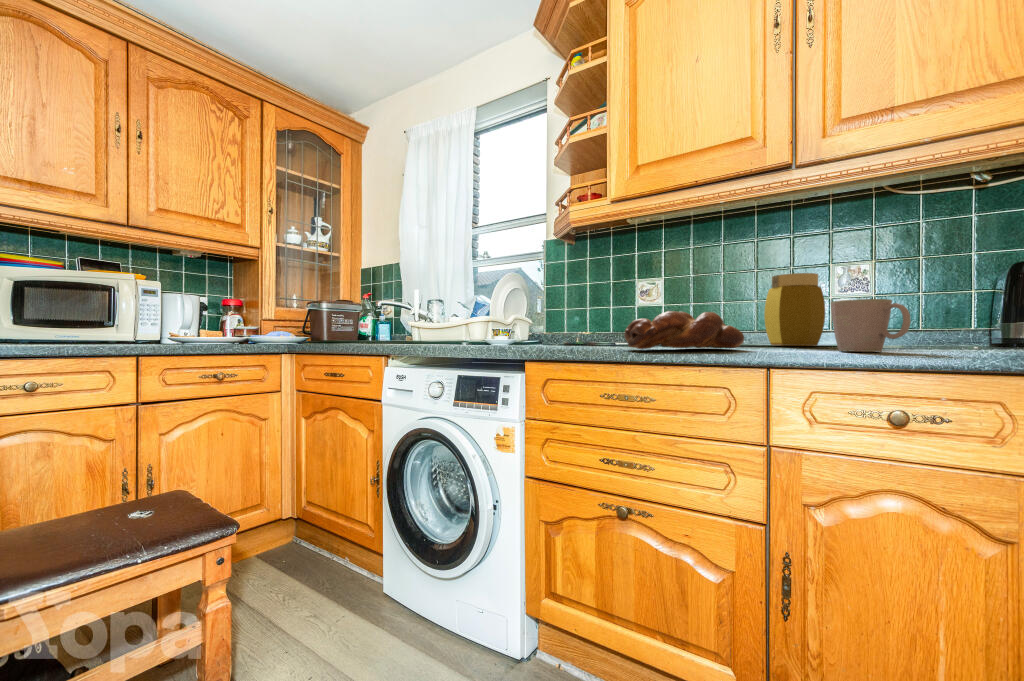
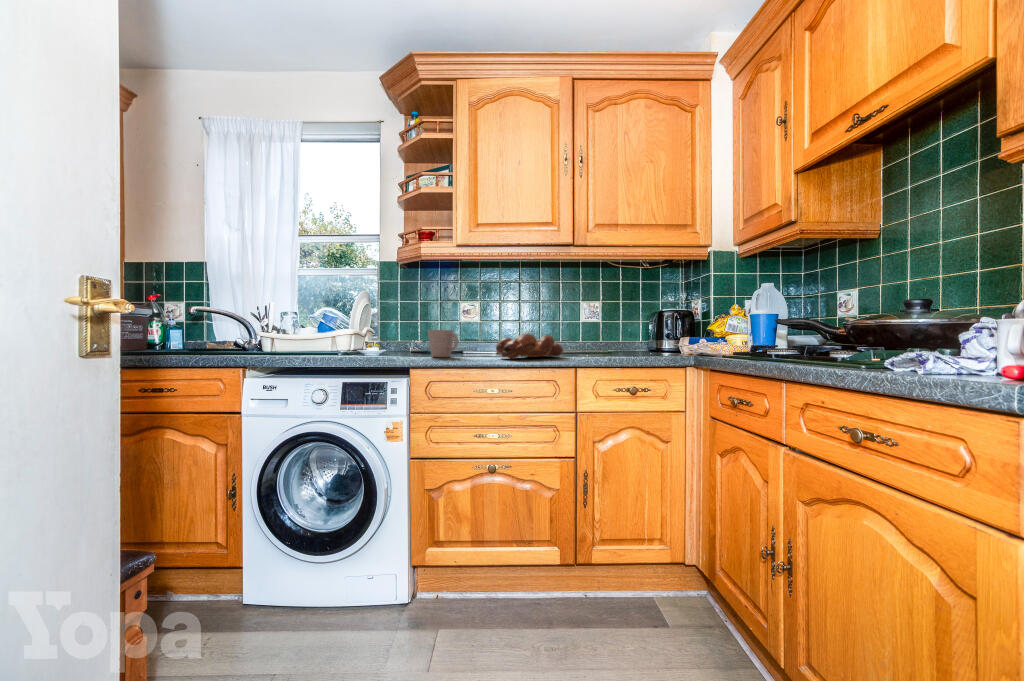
jar: present [764,273,825,346] -> none [561,311,591,353]
mug: present [831,299,911,352] -> present [428,330,458,357]

